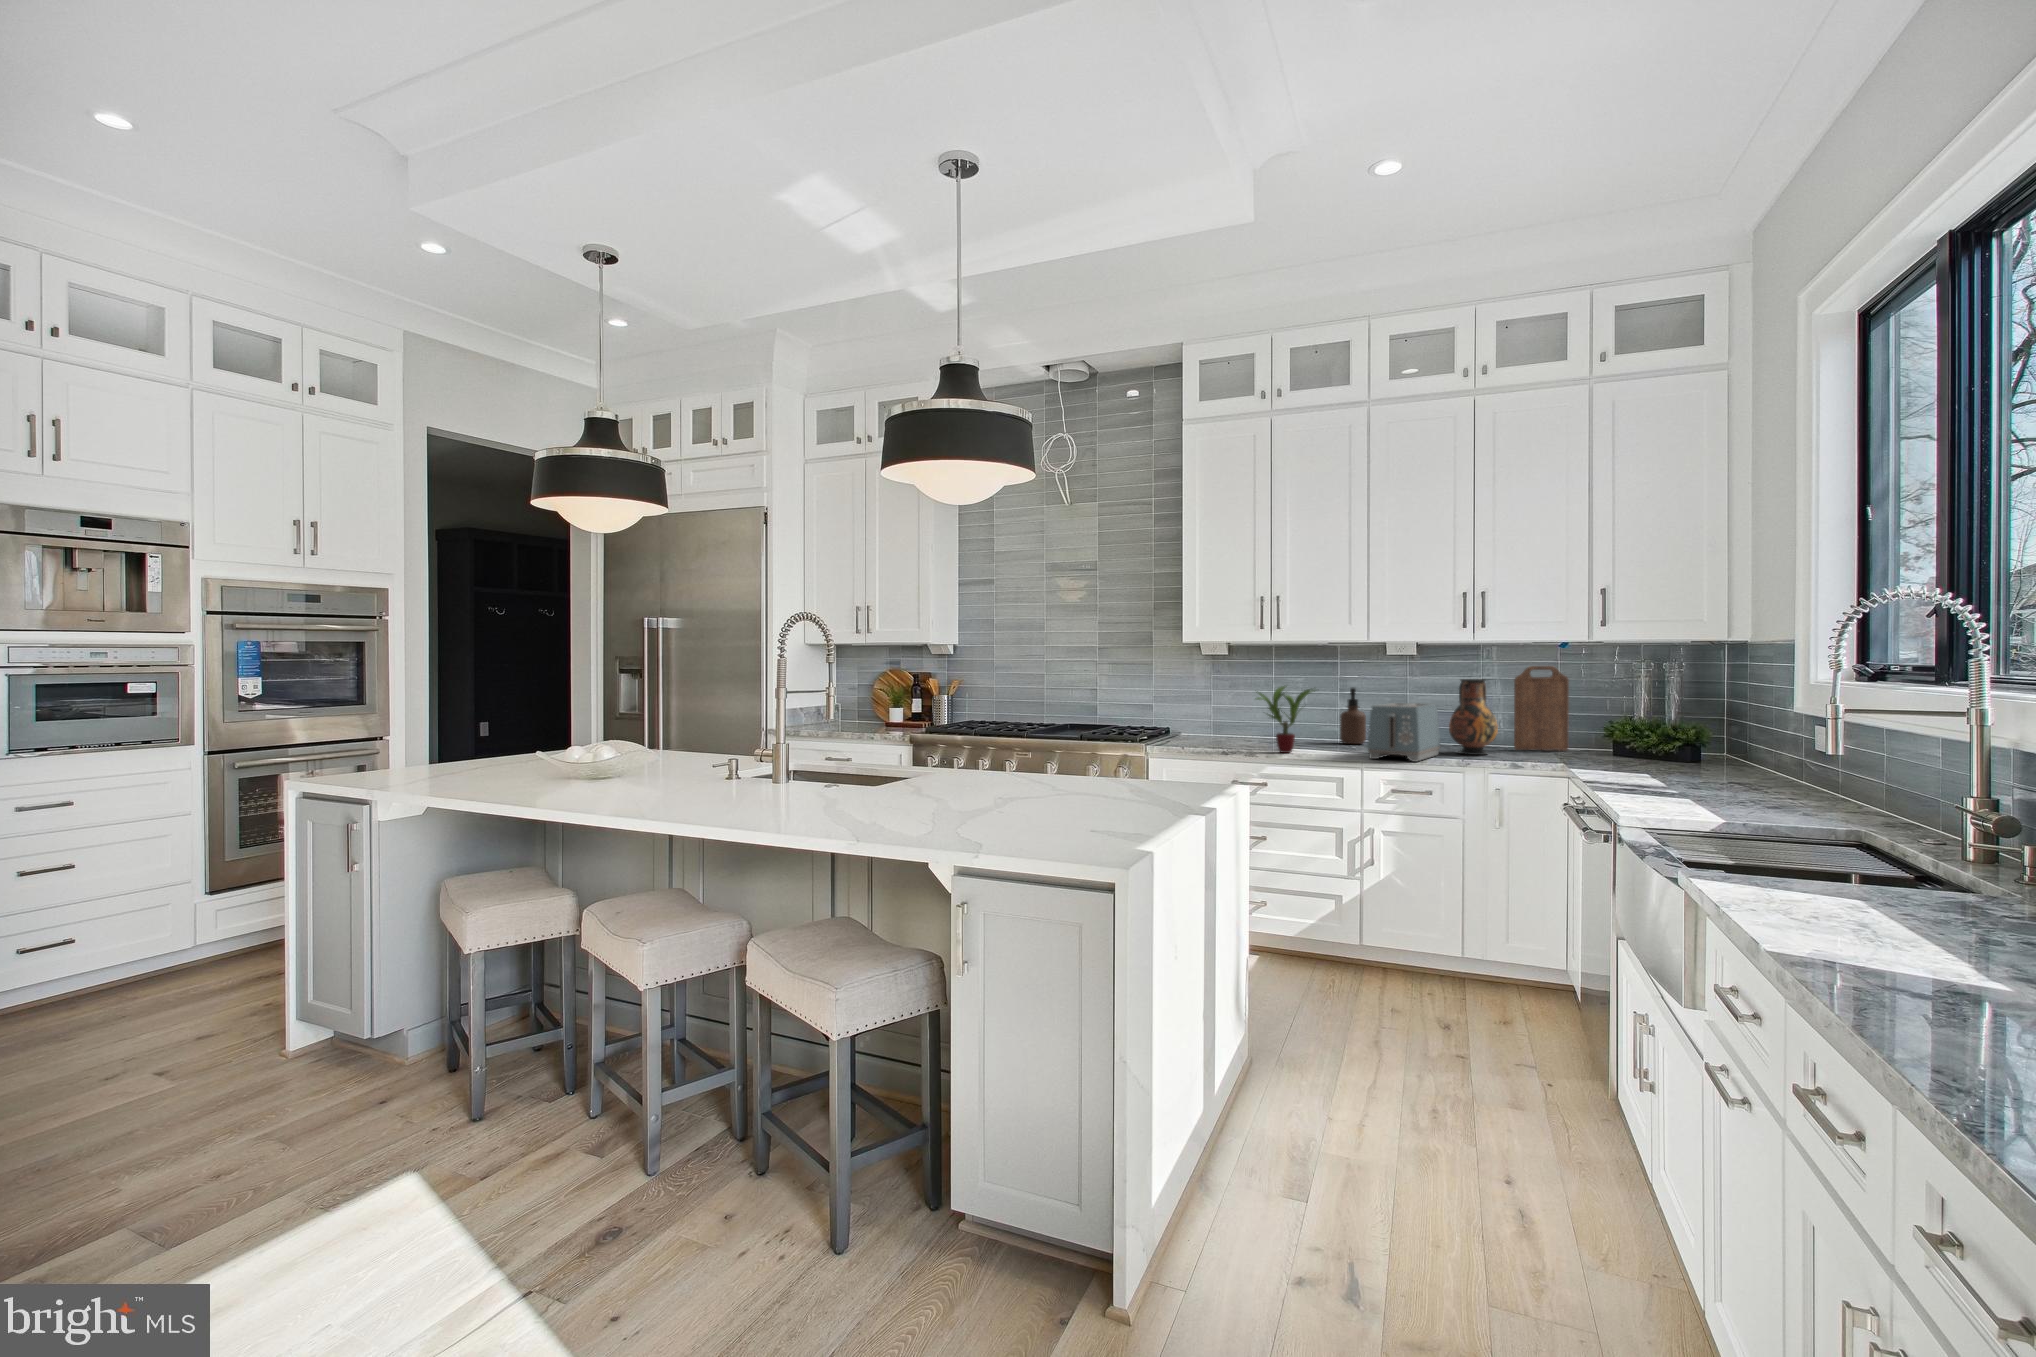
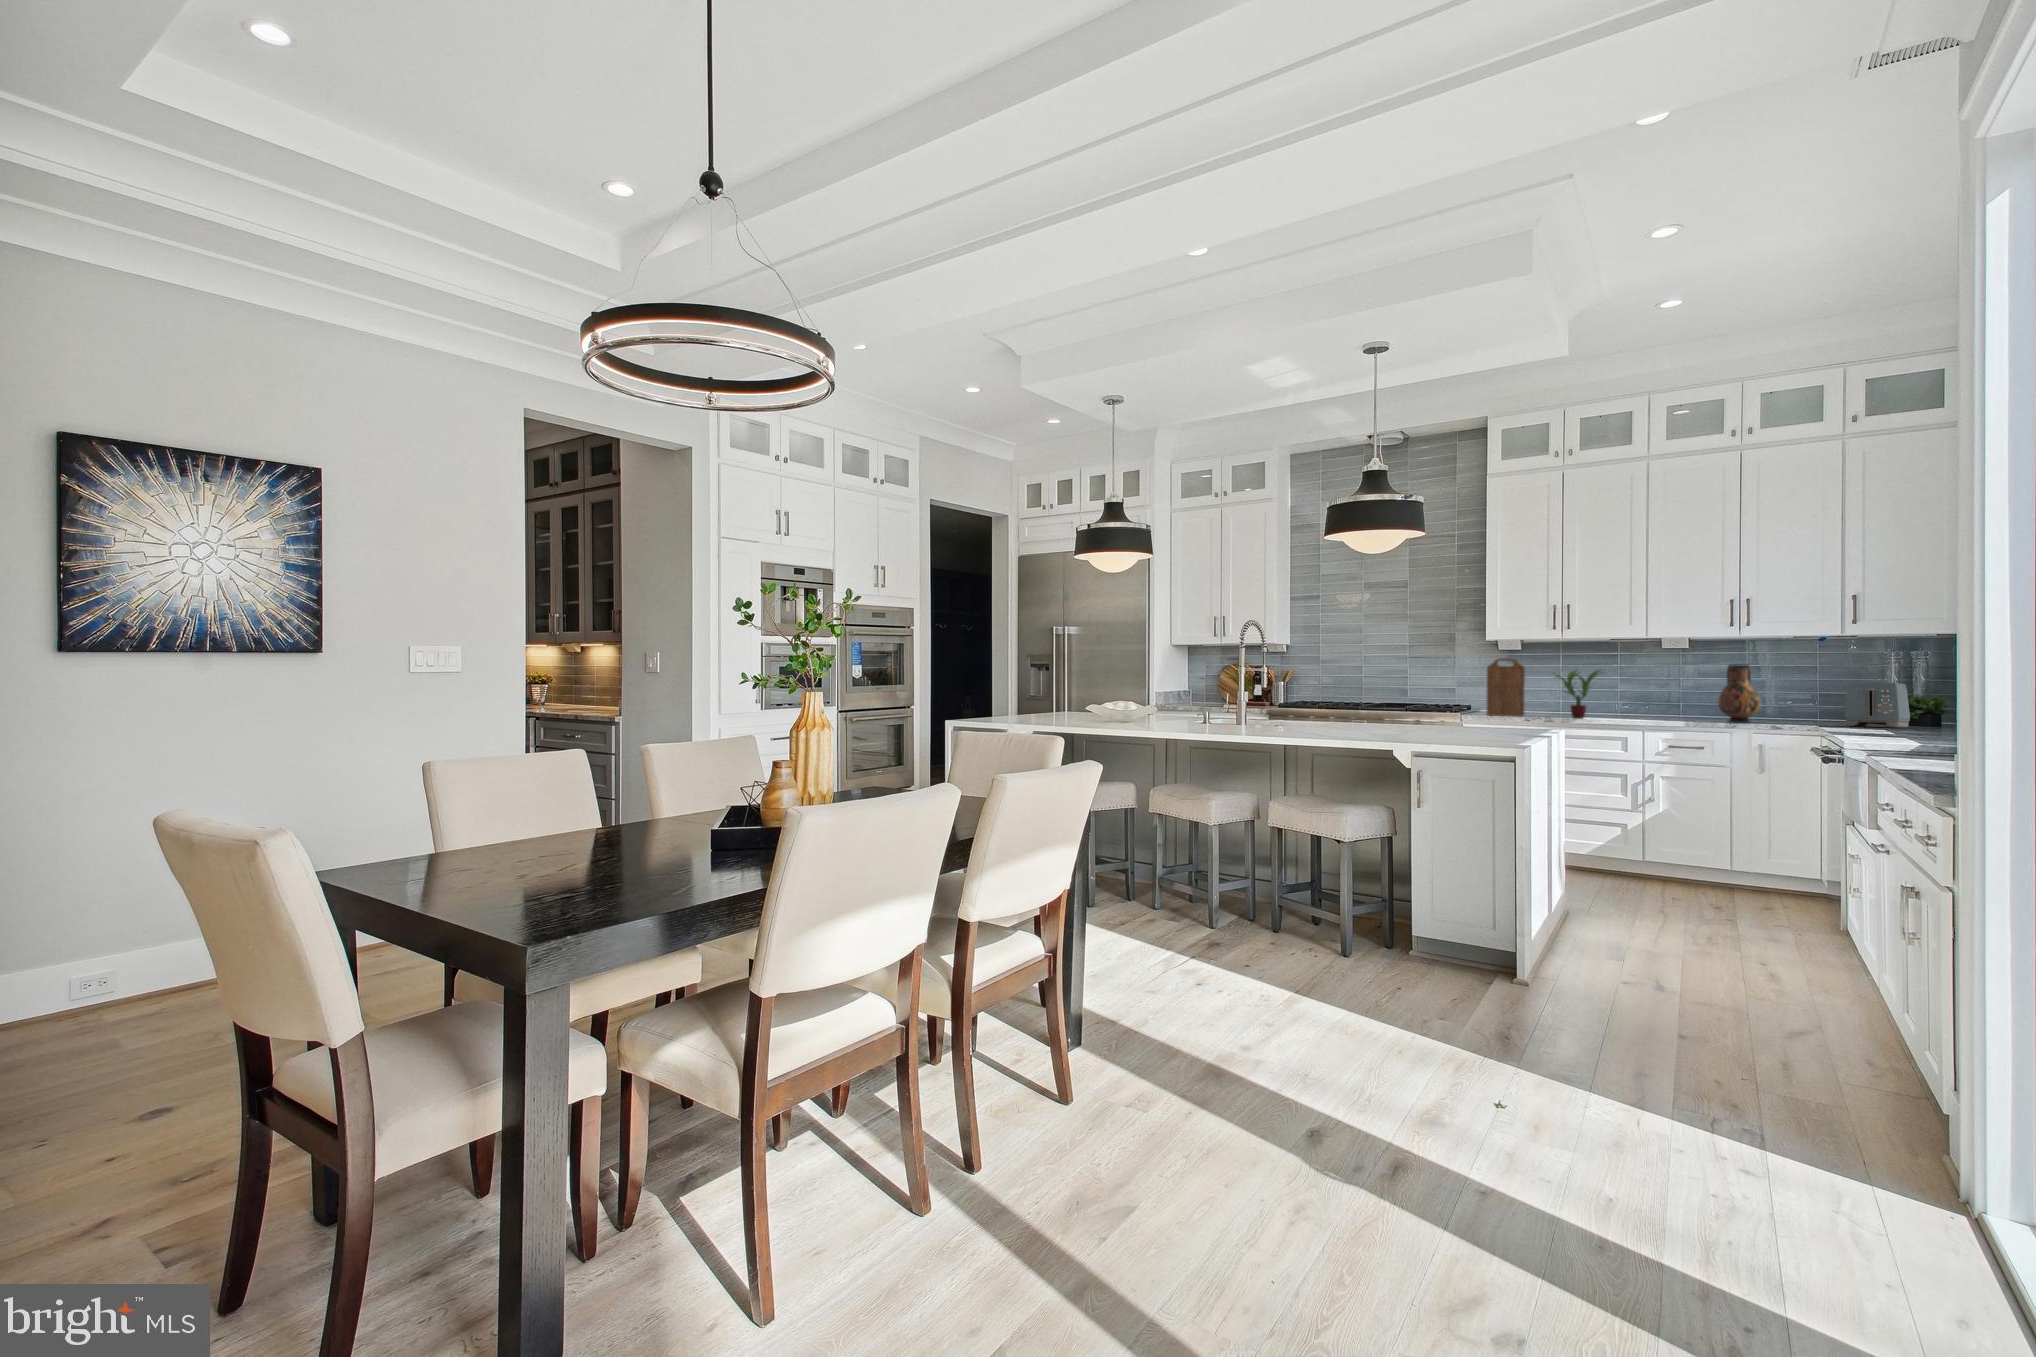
cutting board: present [1514,666,1569,751] -> present [1486,658,1525,716]
soap dispenser: present [1340,688,1366,744] -> none [1622,675,1645,720]
toaster: present [1367,703,1441,762] -> present [1844,683,1910,727]

